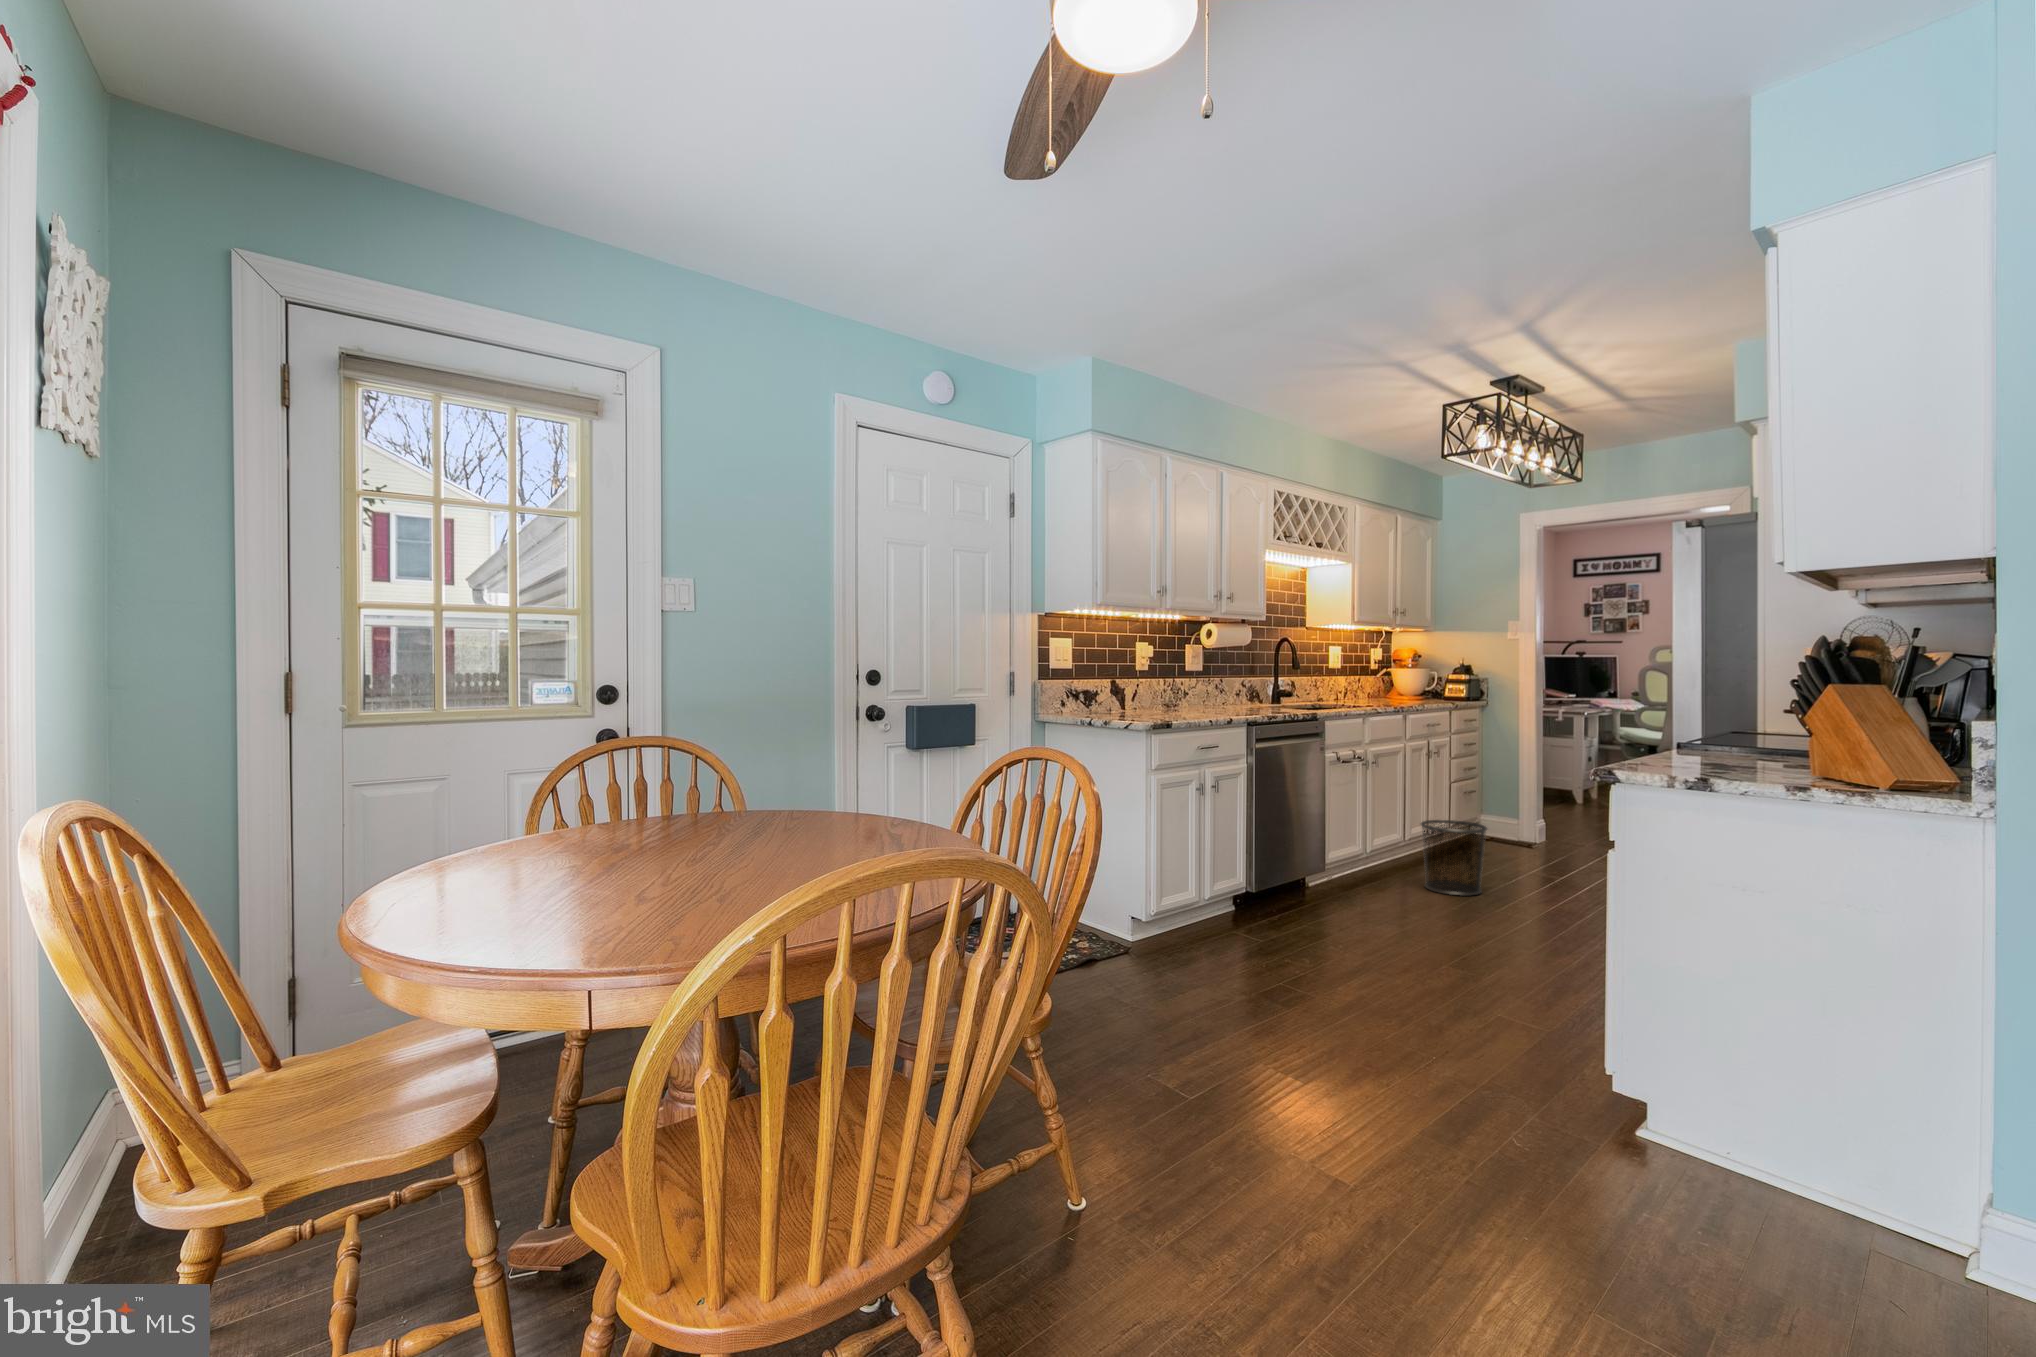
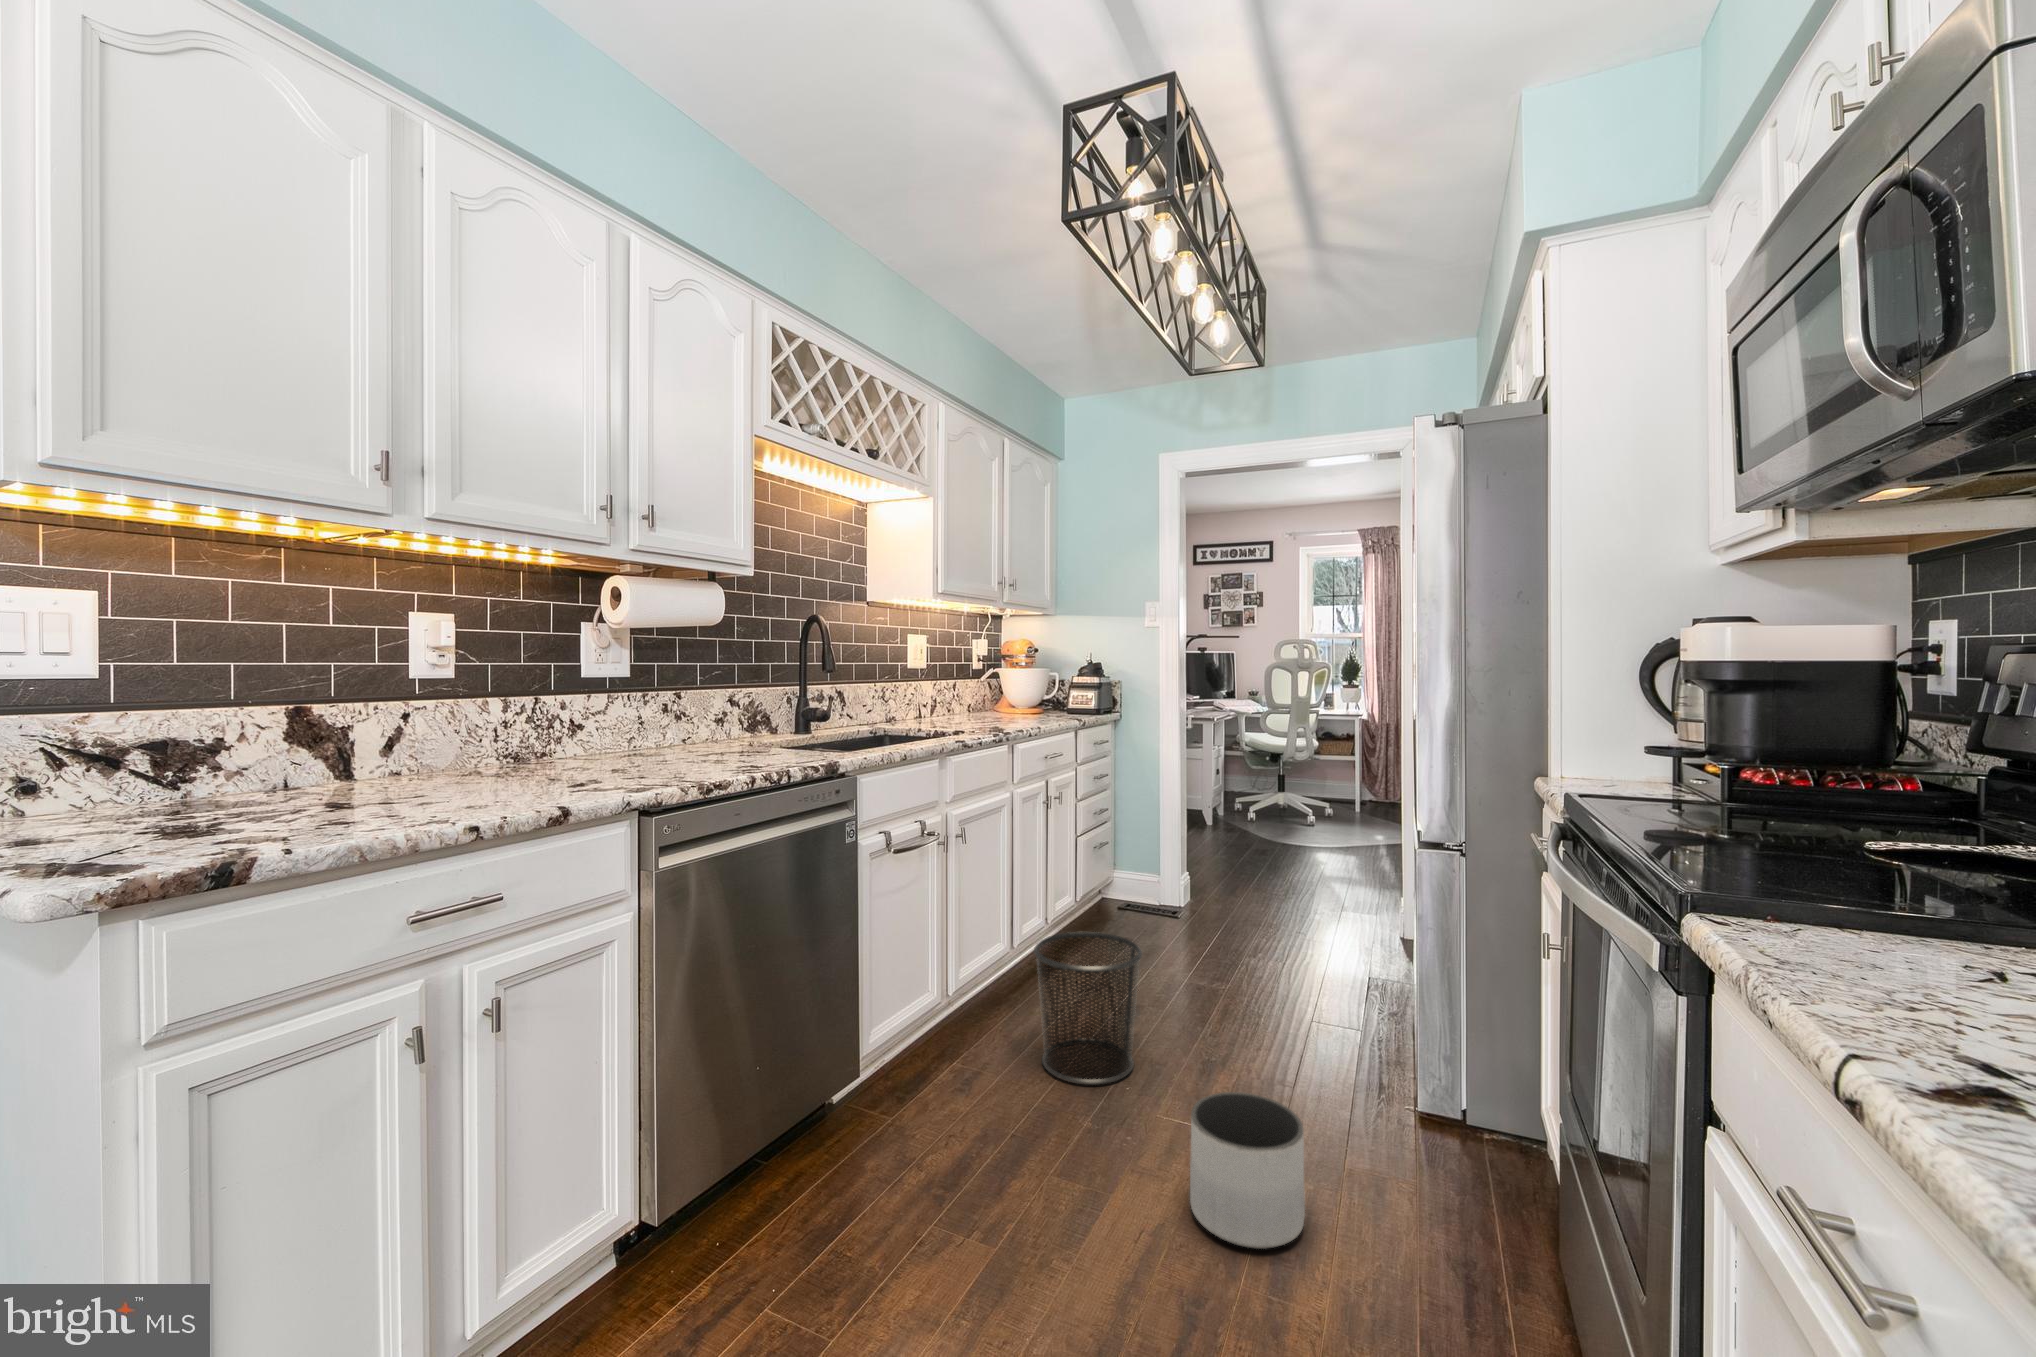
planter: none [1505,879,1566,939] -> present [1190,1092,1305,1249]

